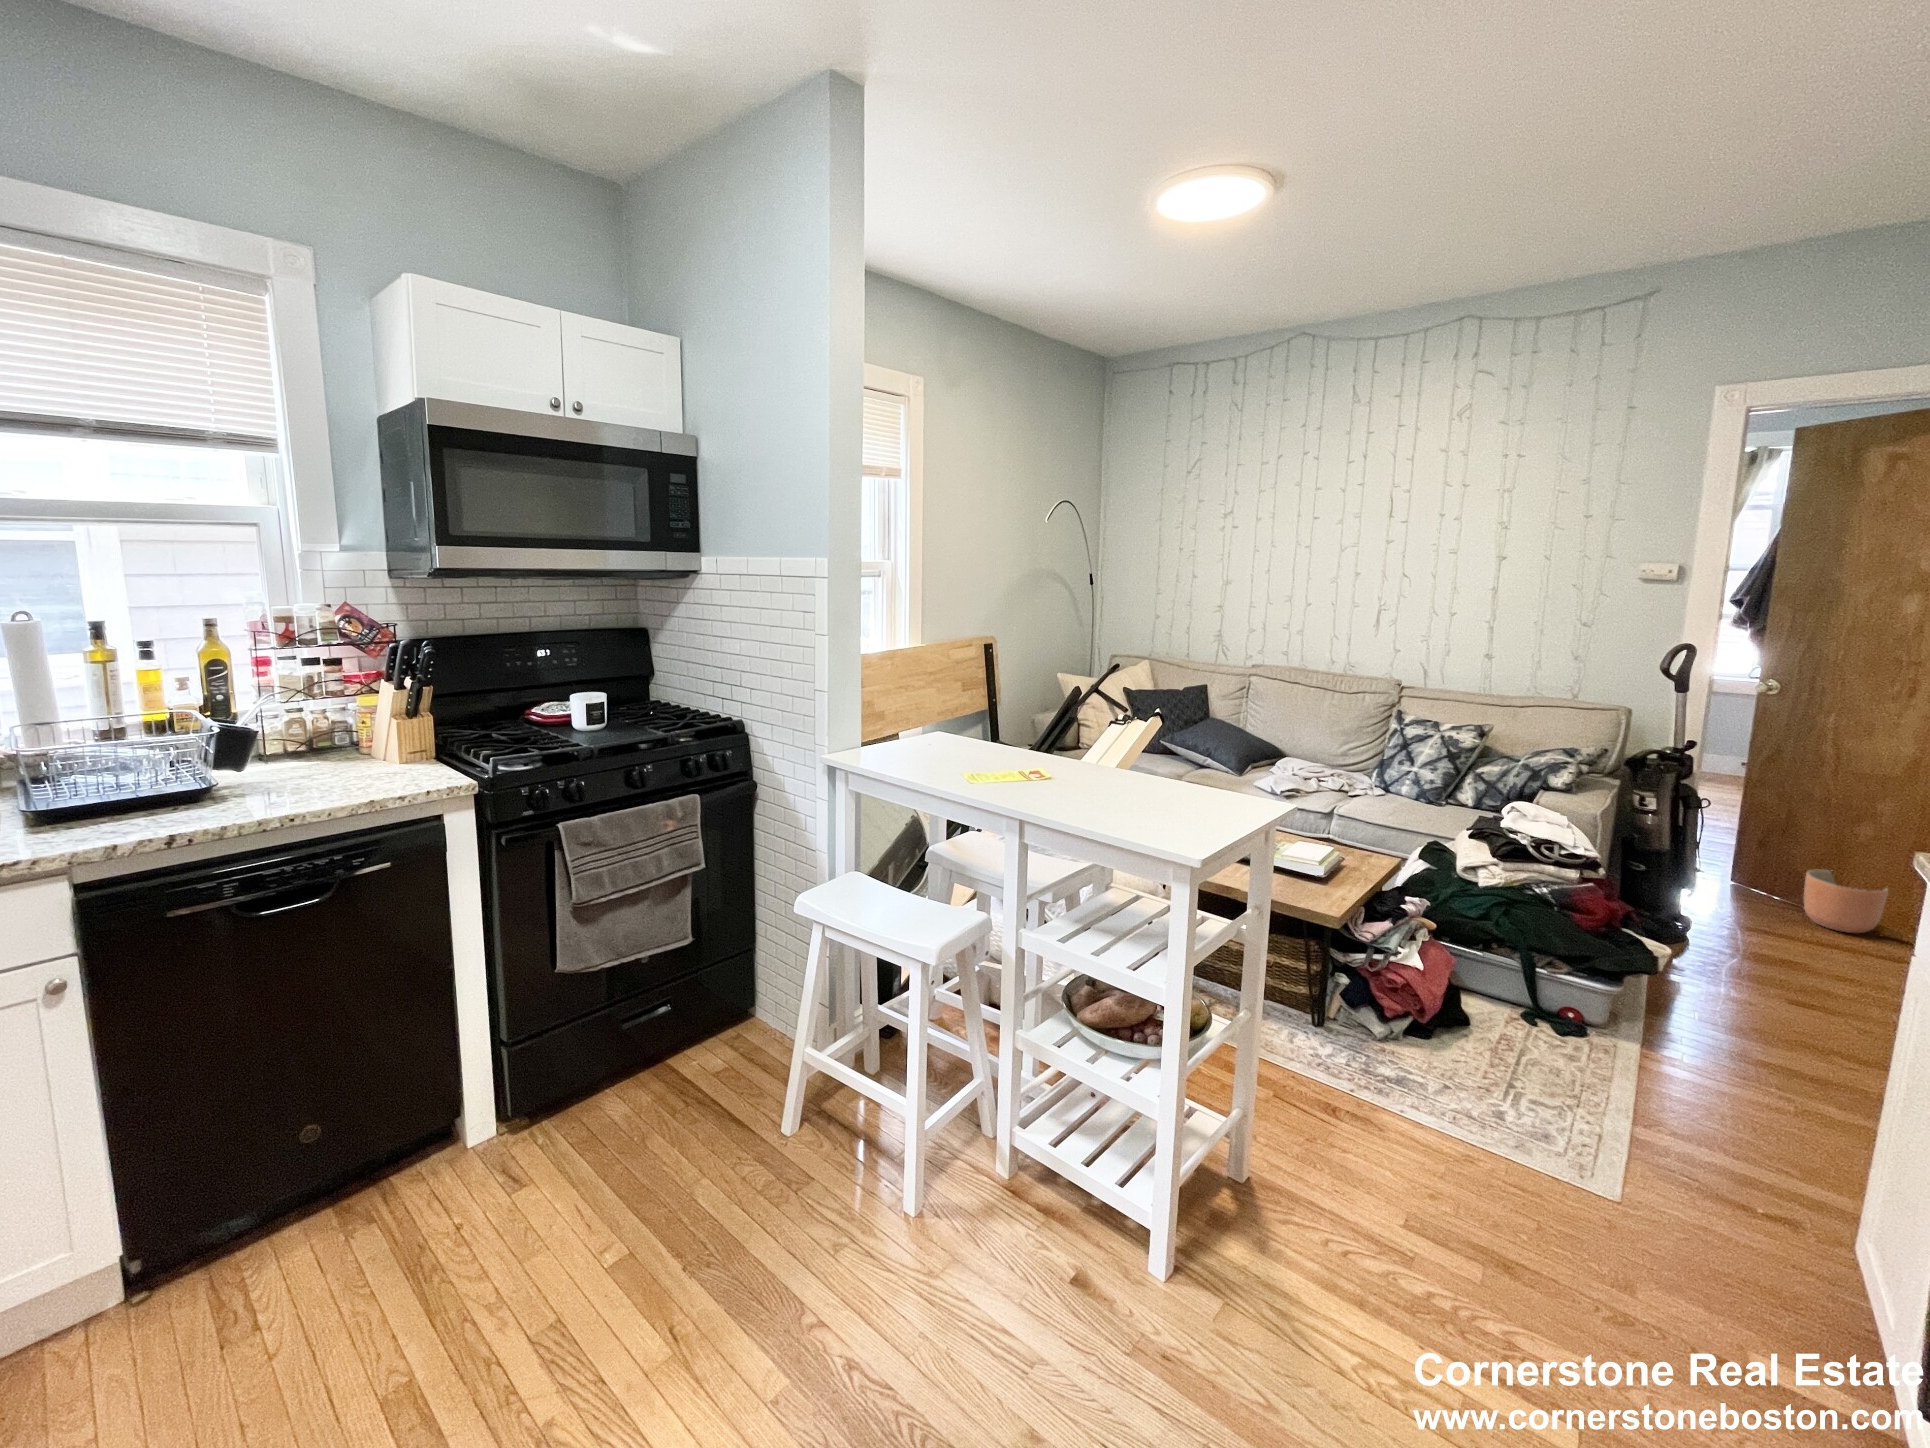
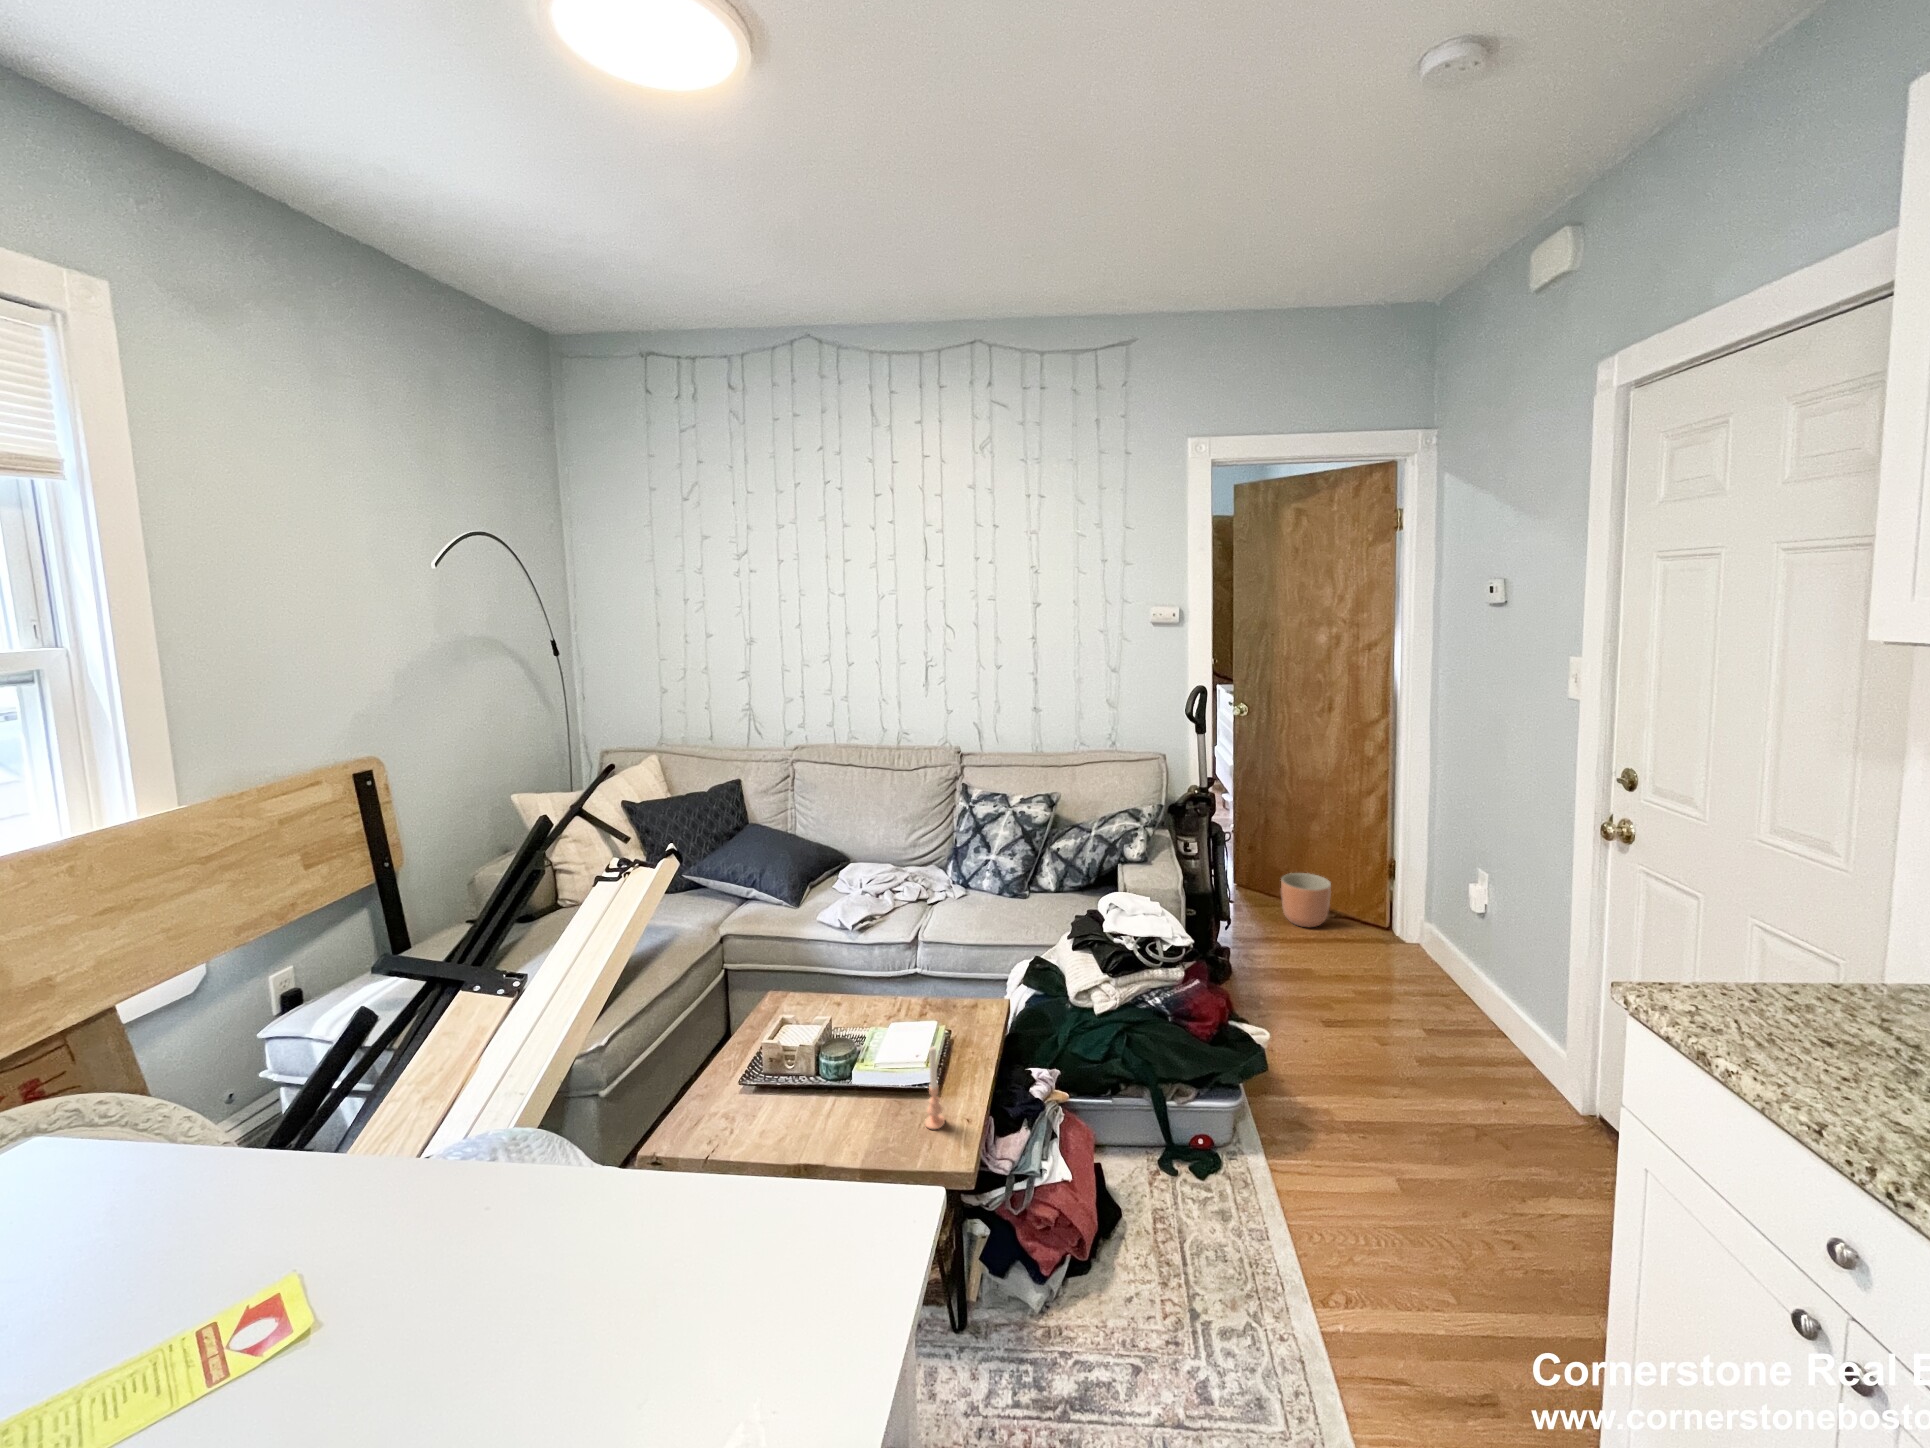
candle: none [1313,841,1327,893] -> present [925,1046,945,1129]

